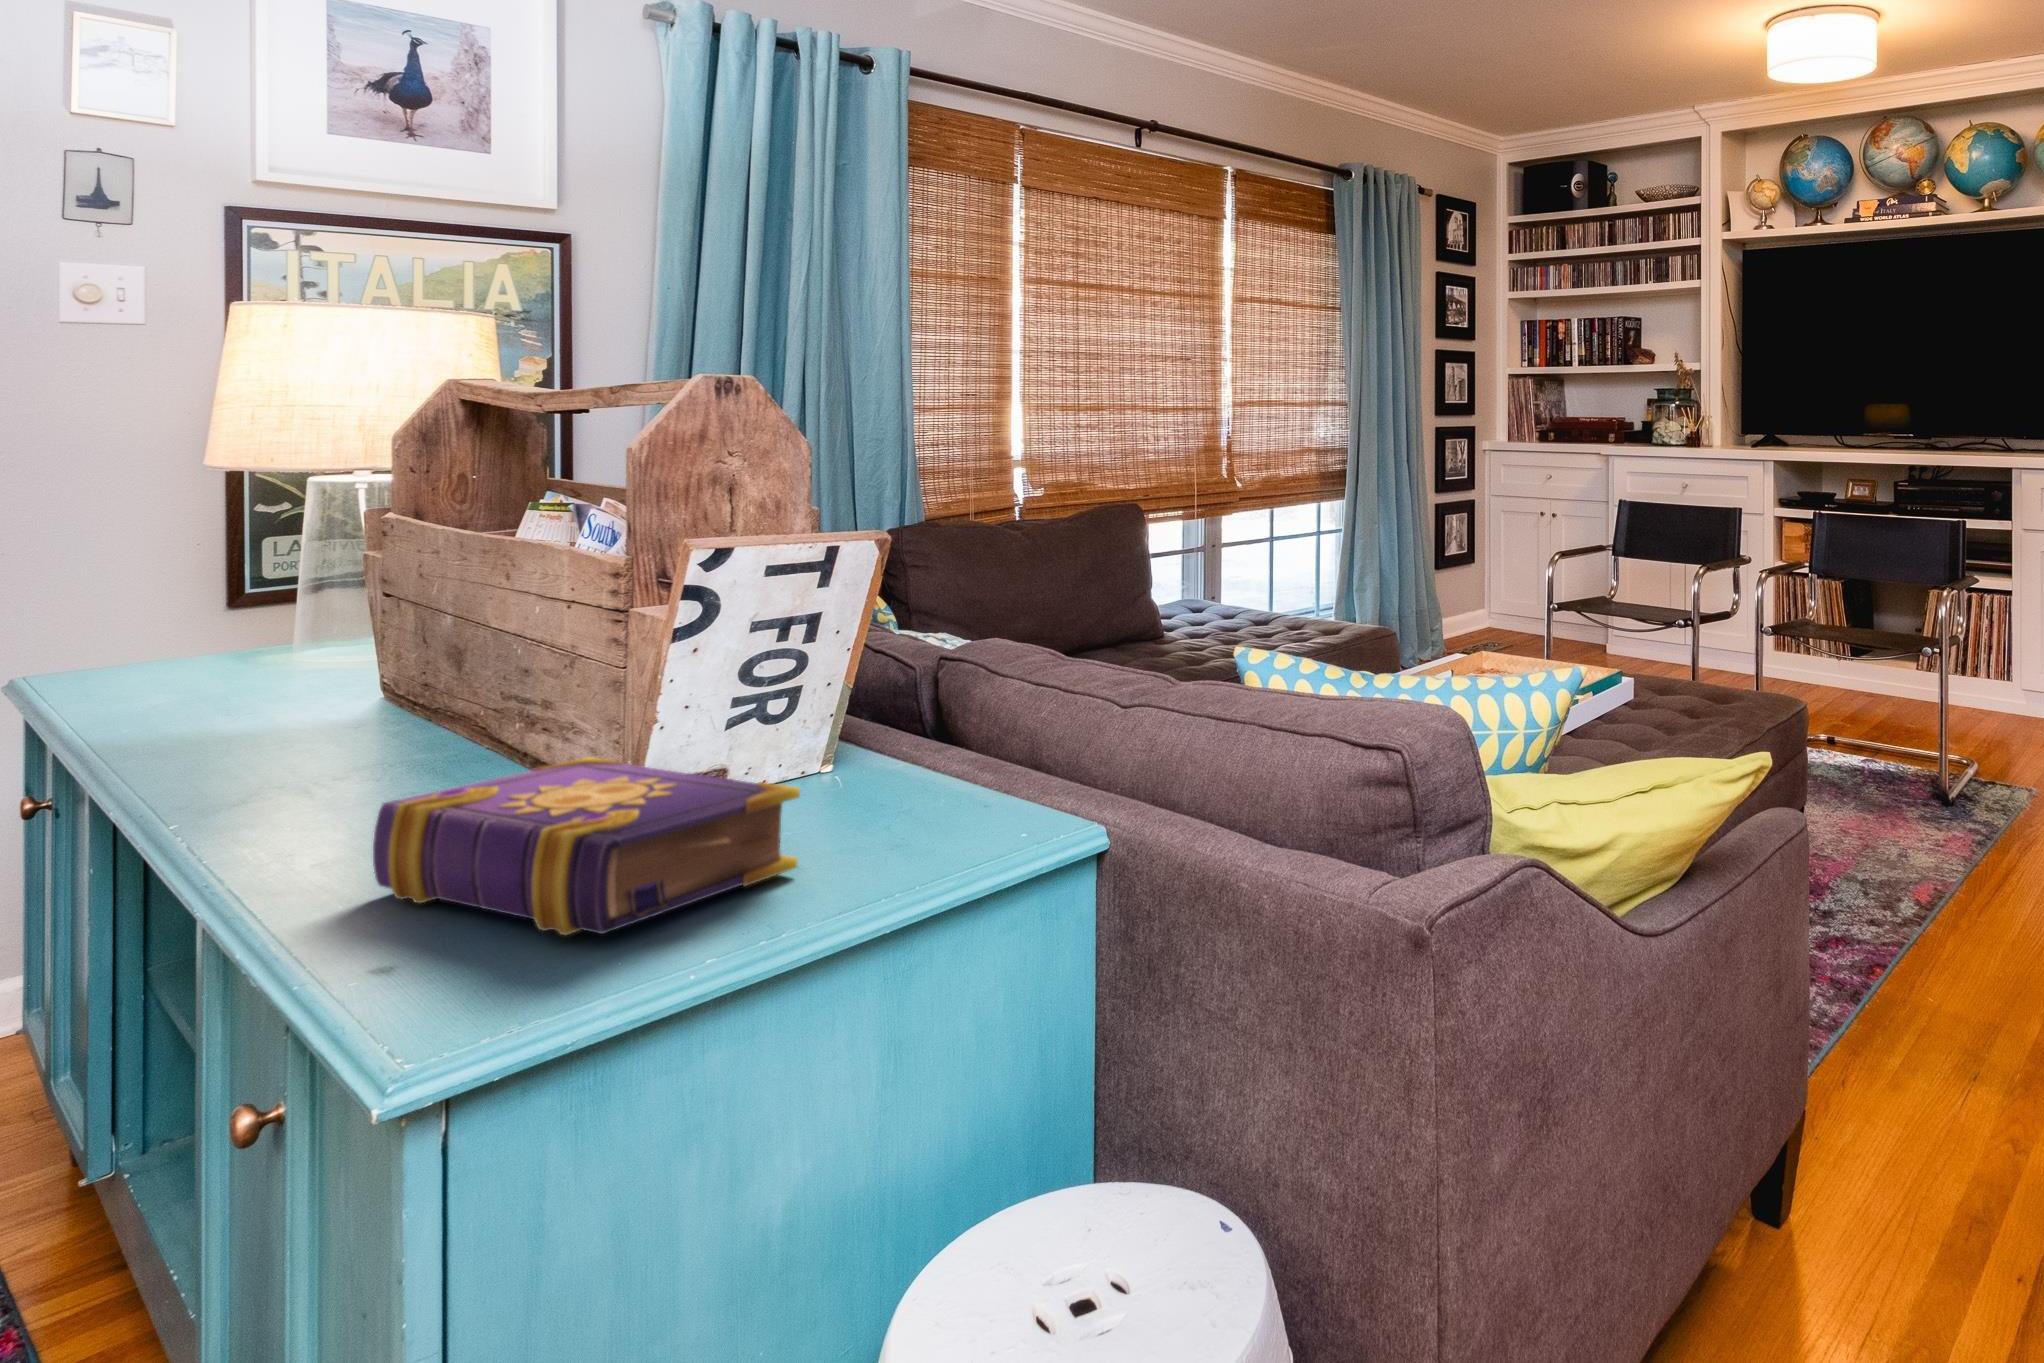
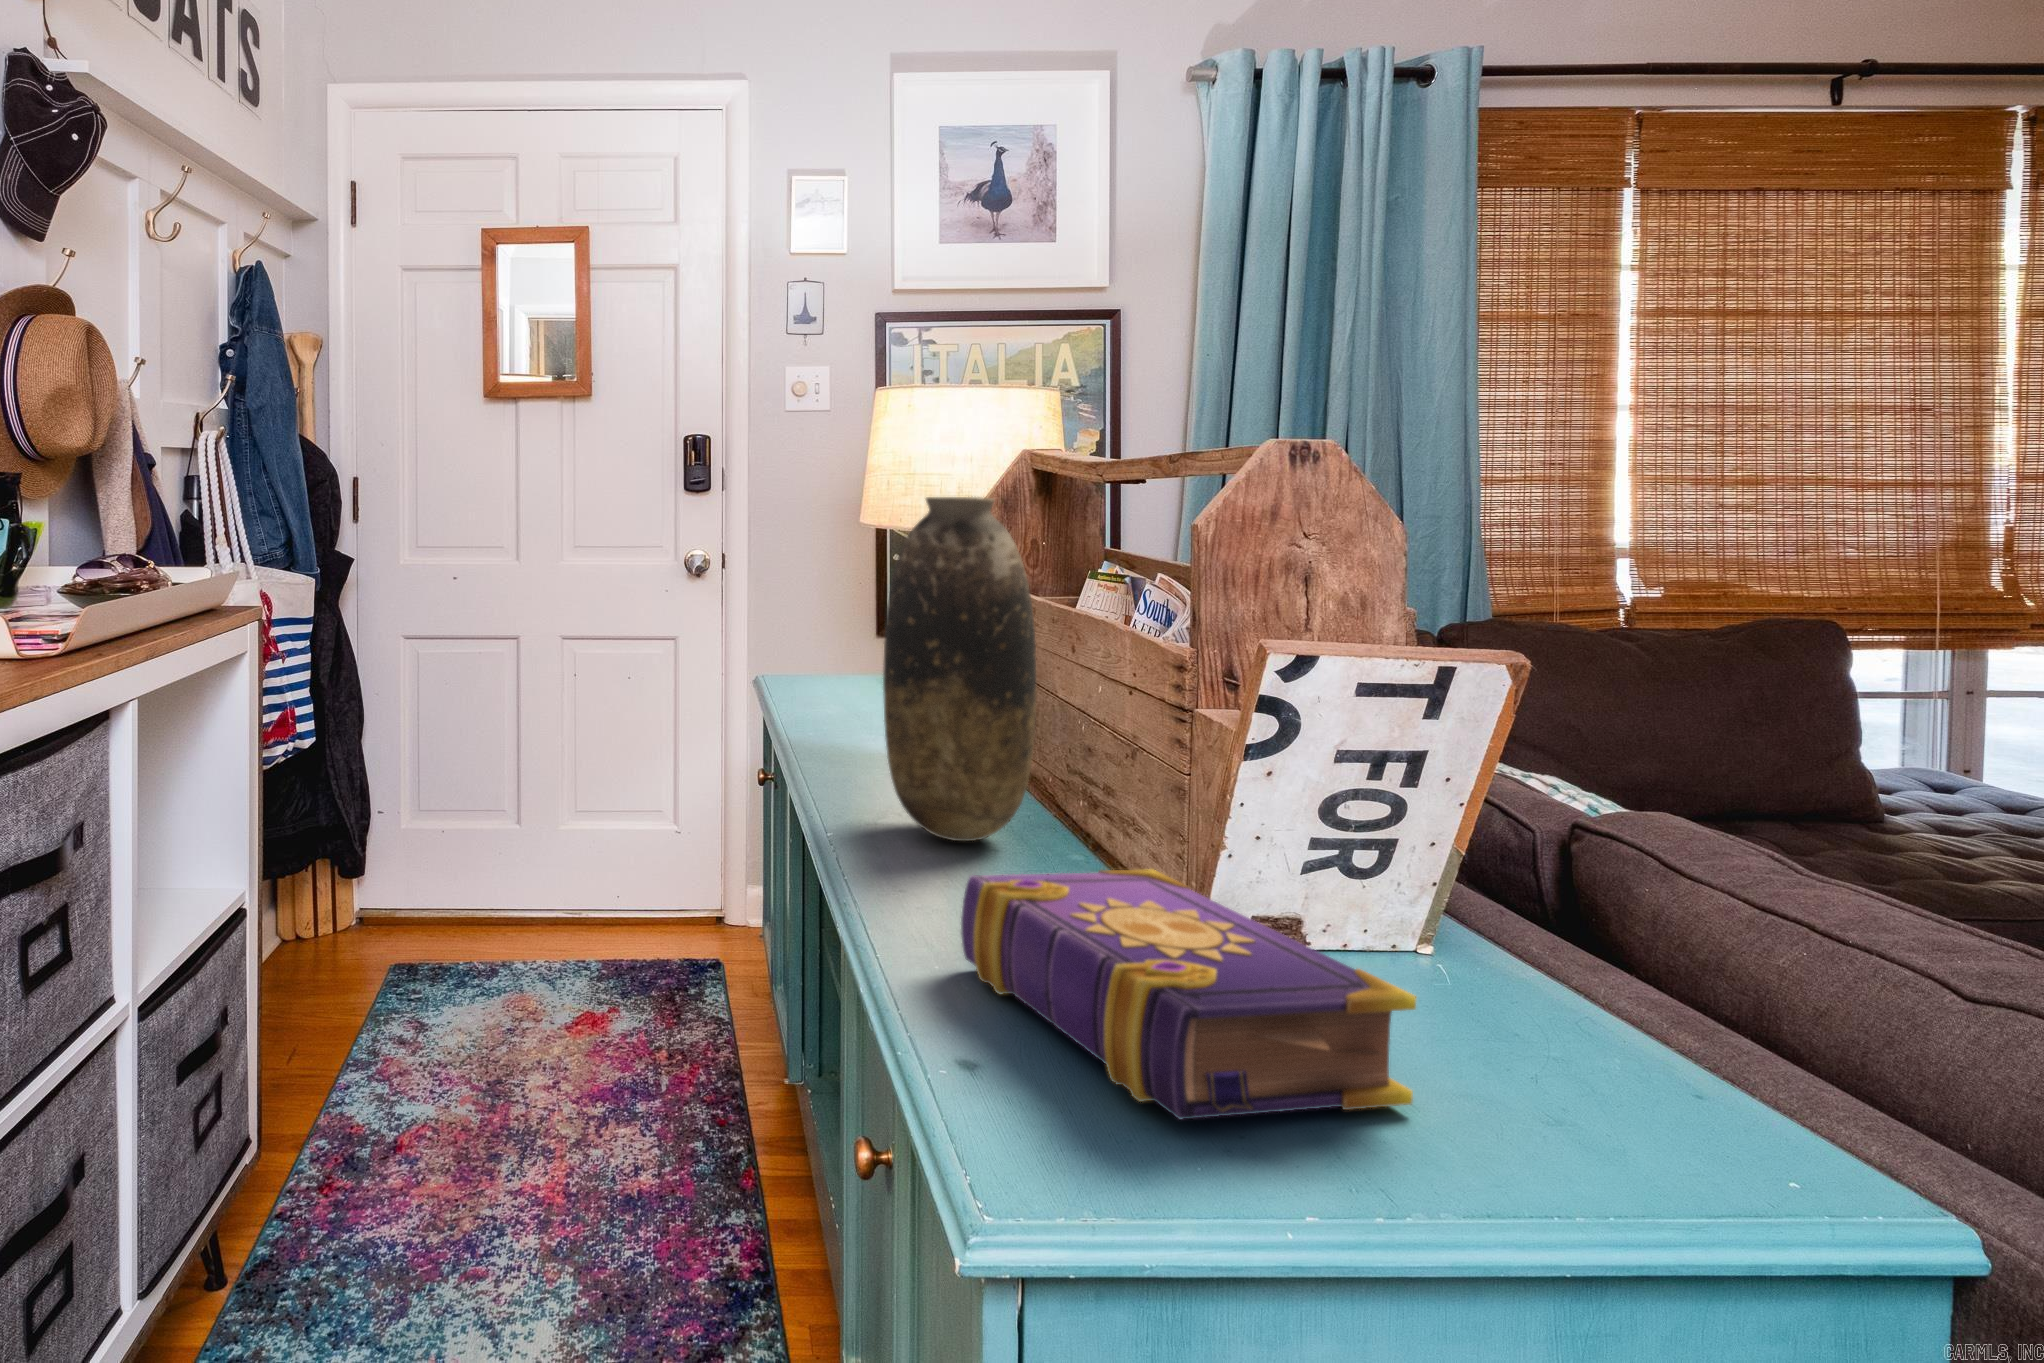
vase: none [261,429,462,793] -> present [883,497,1036,841]

